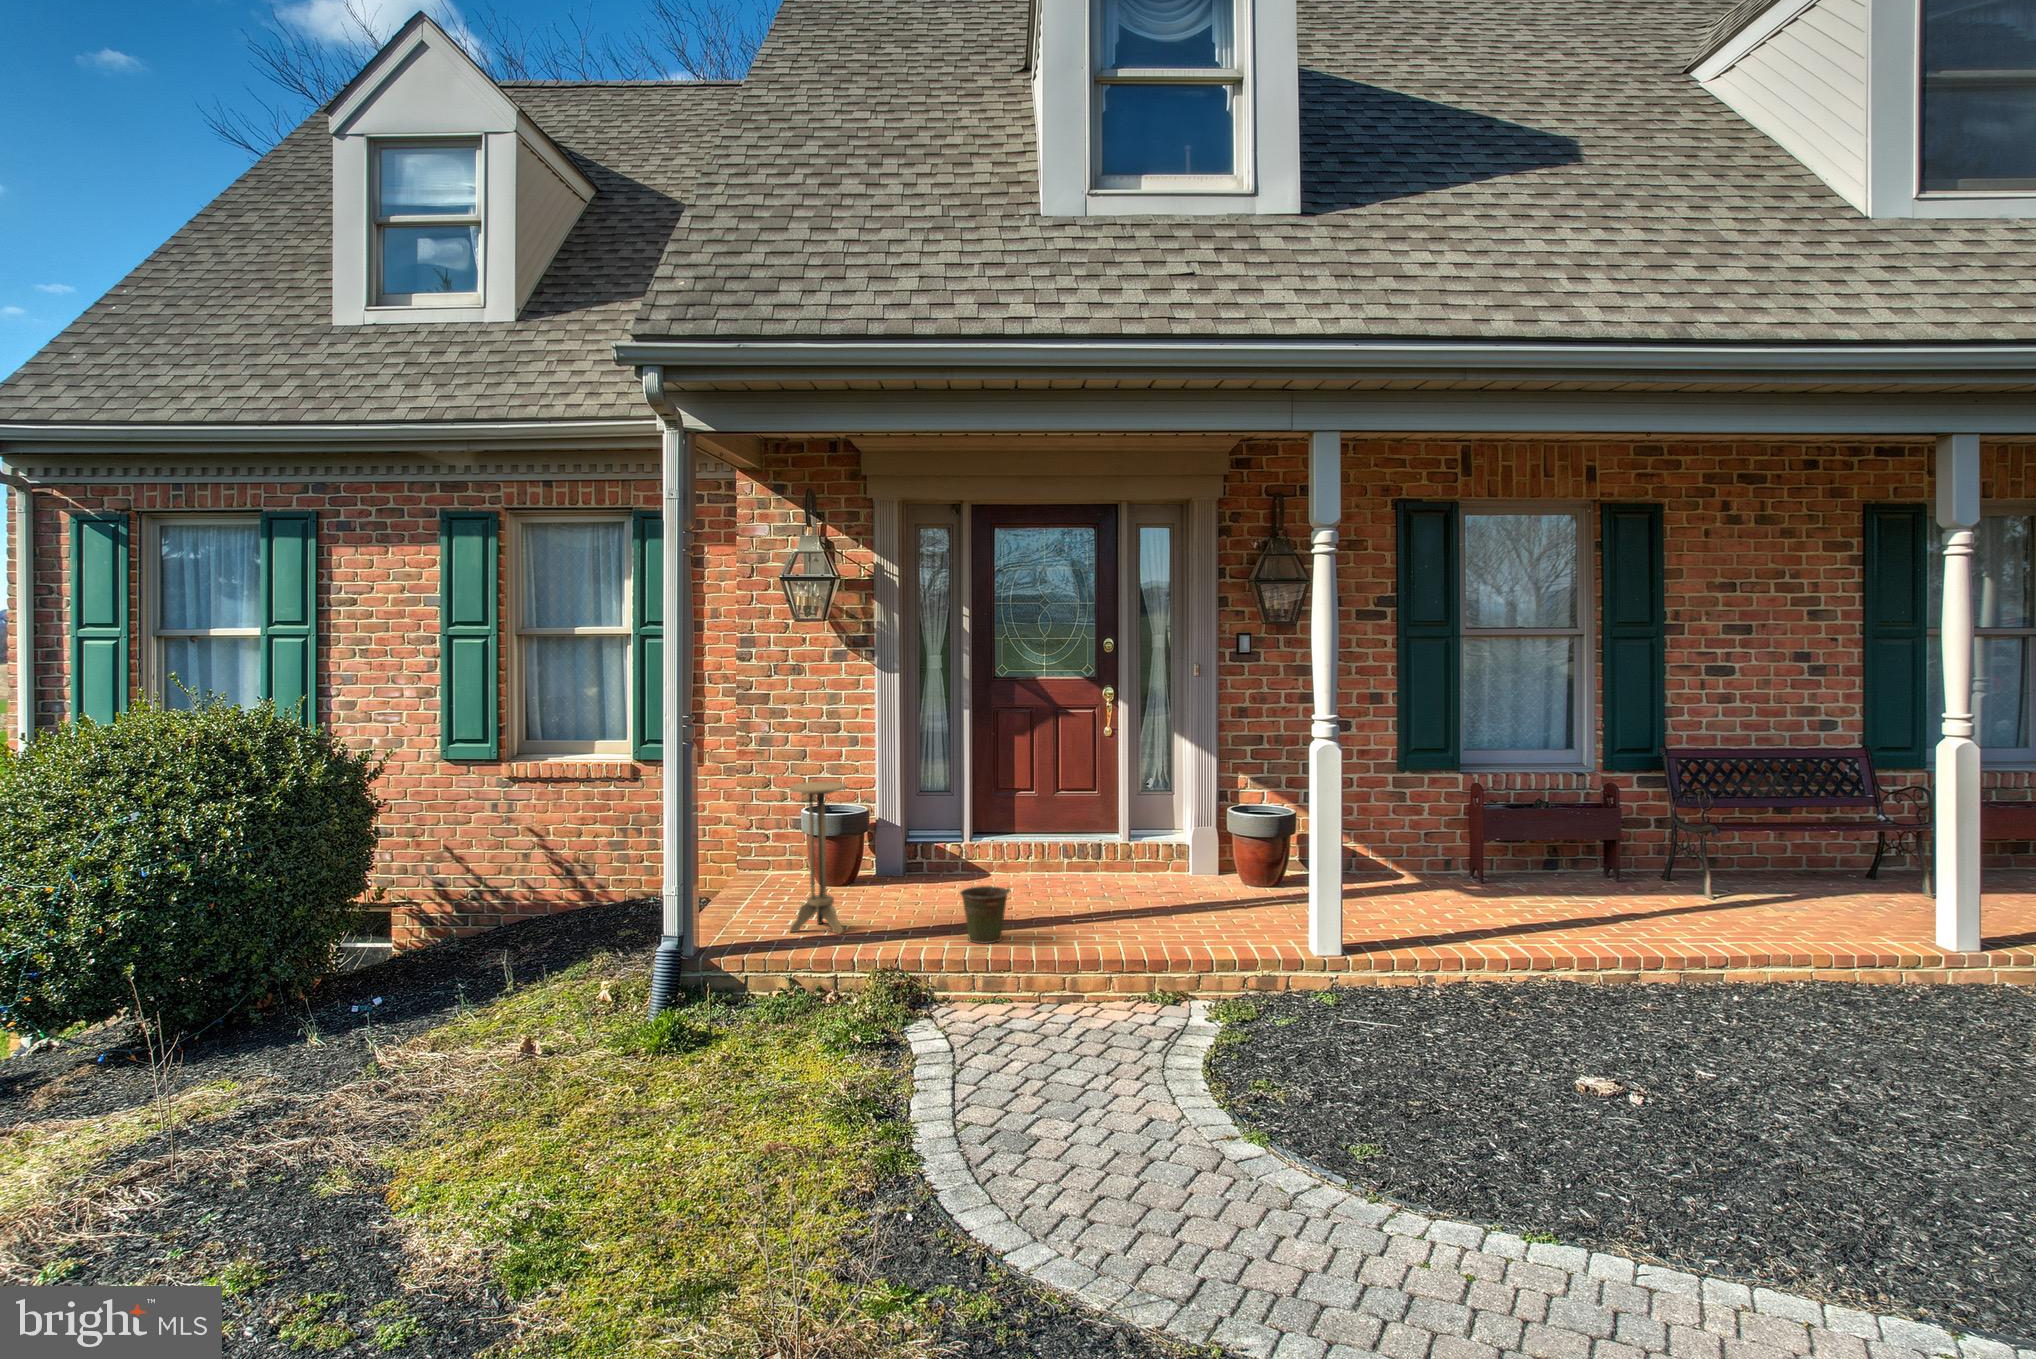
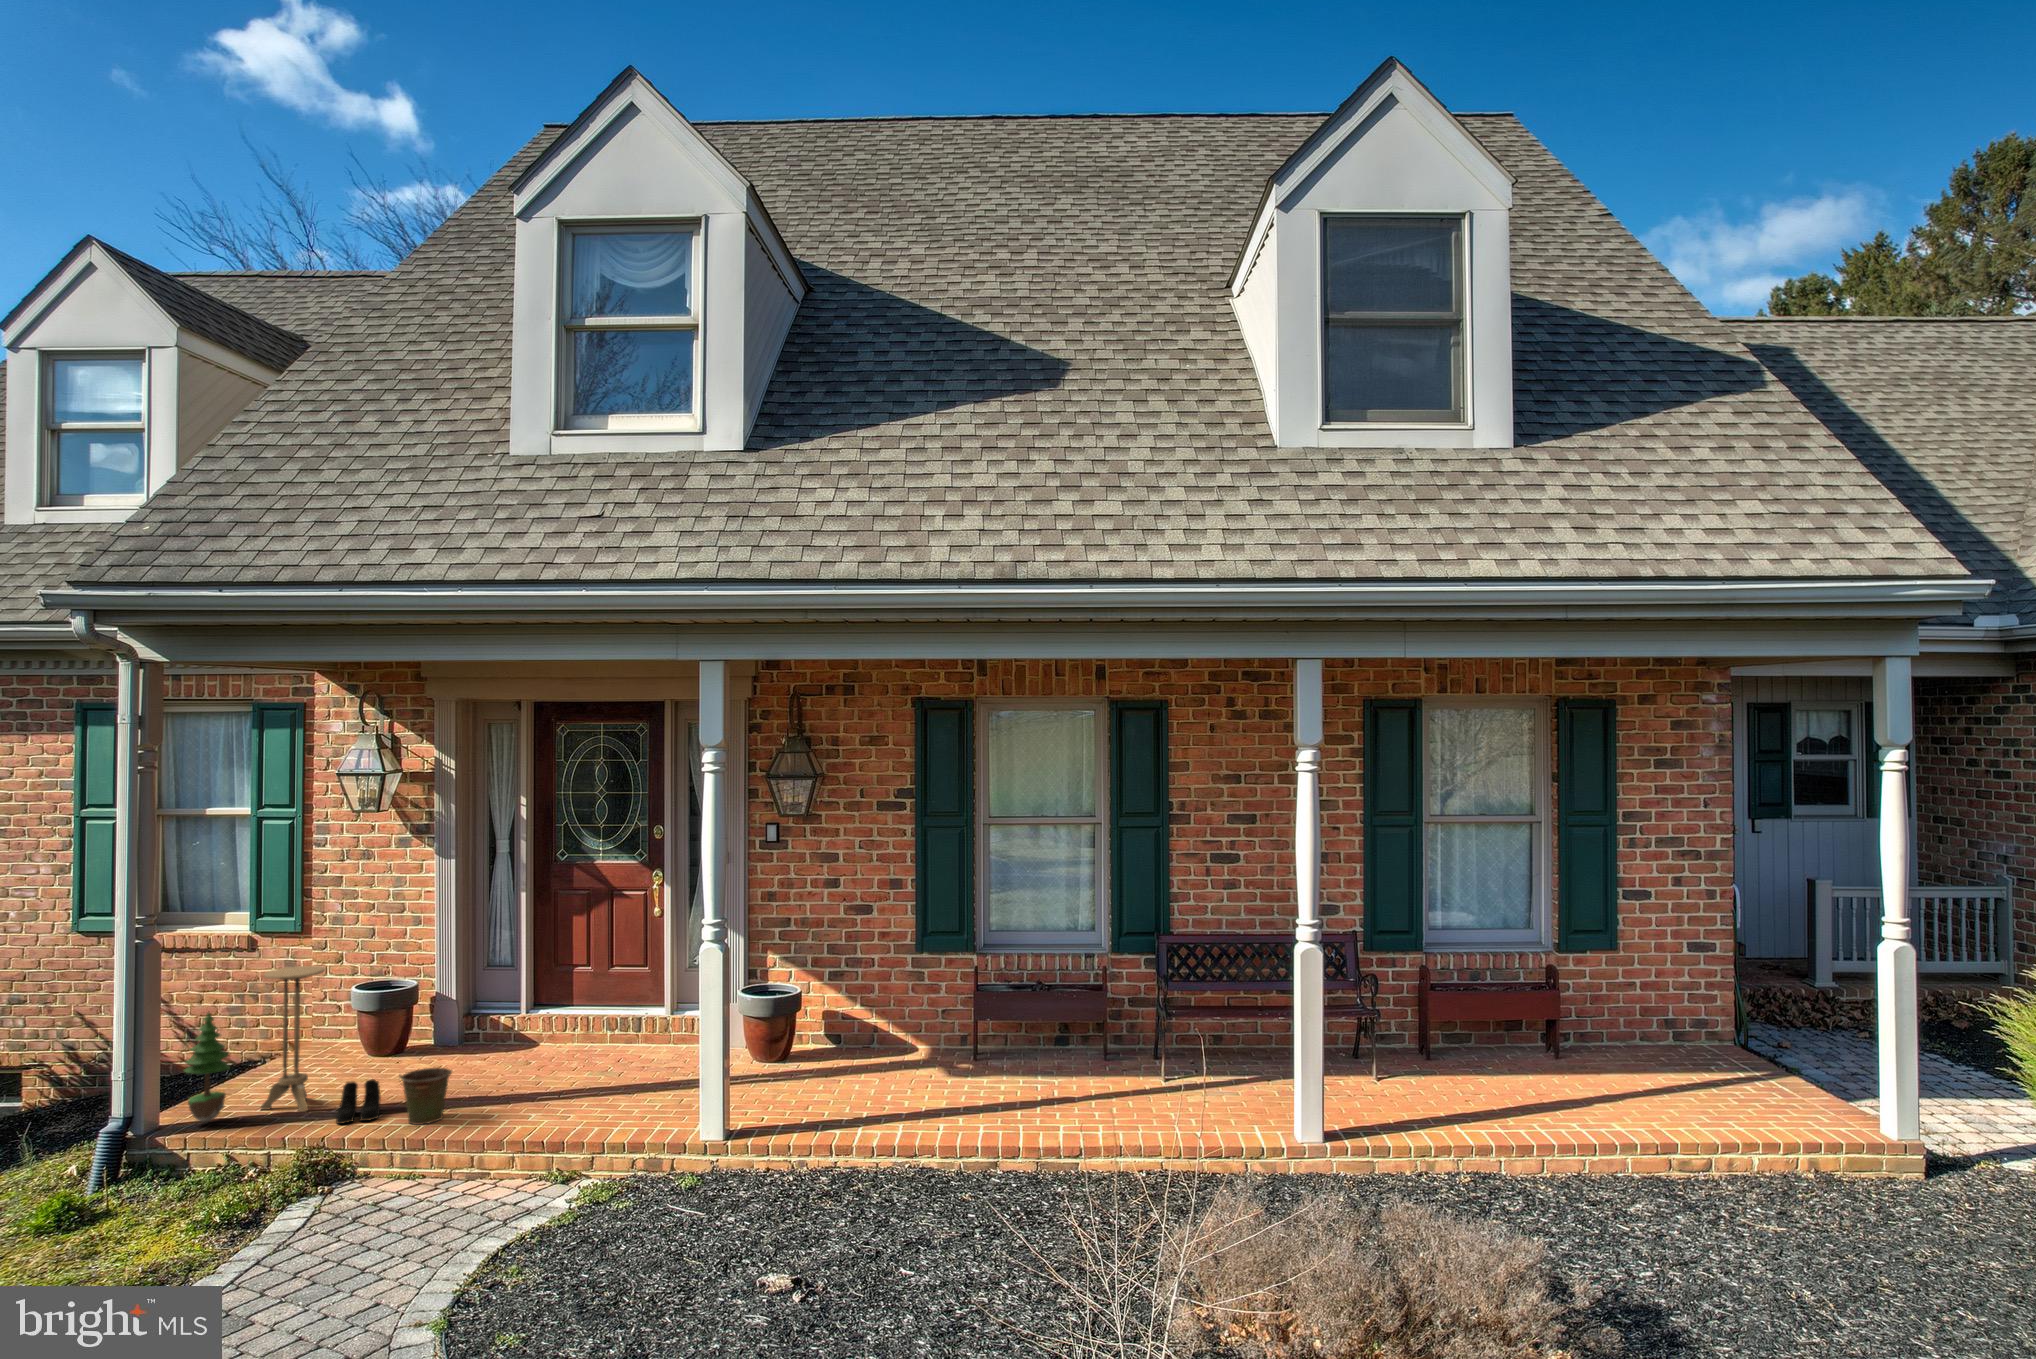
potted tree: none [731,825,774,944] -> present [184,1013,230,1123]
boots: none [886,899,932,943] -> present [336,1079,381,1124]

